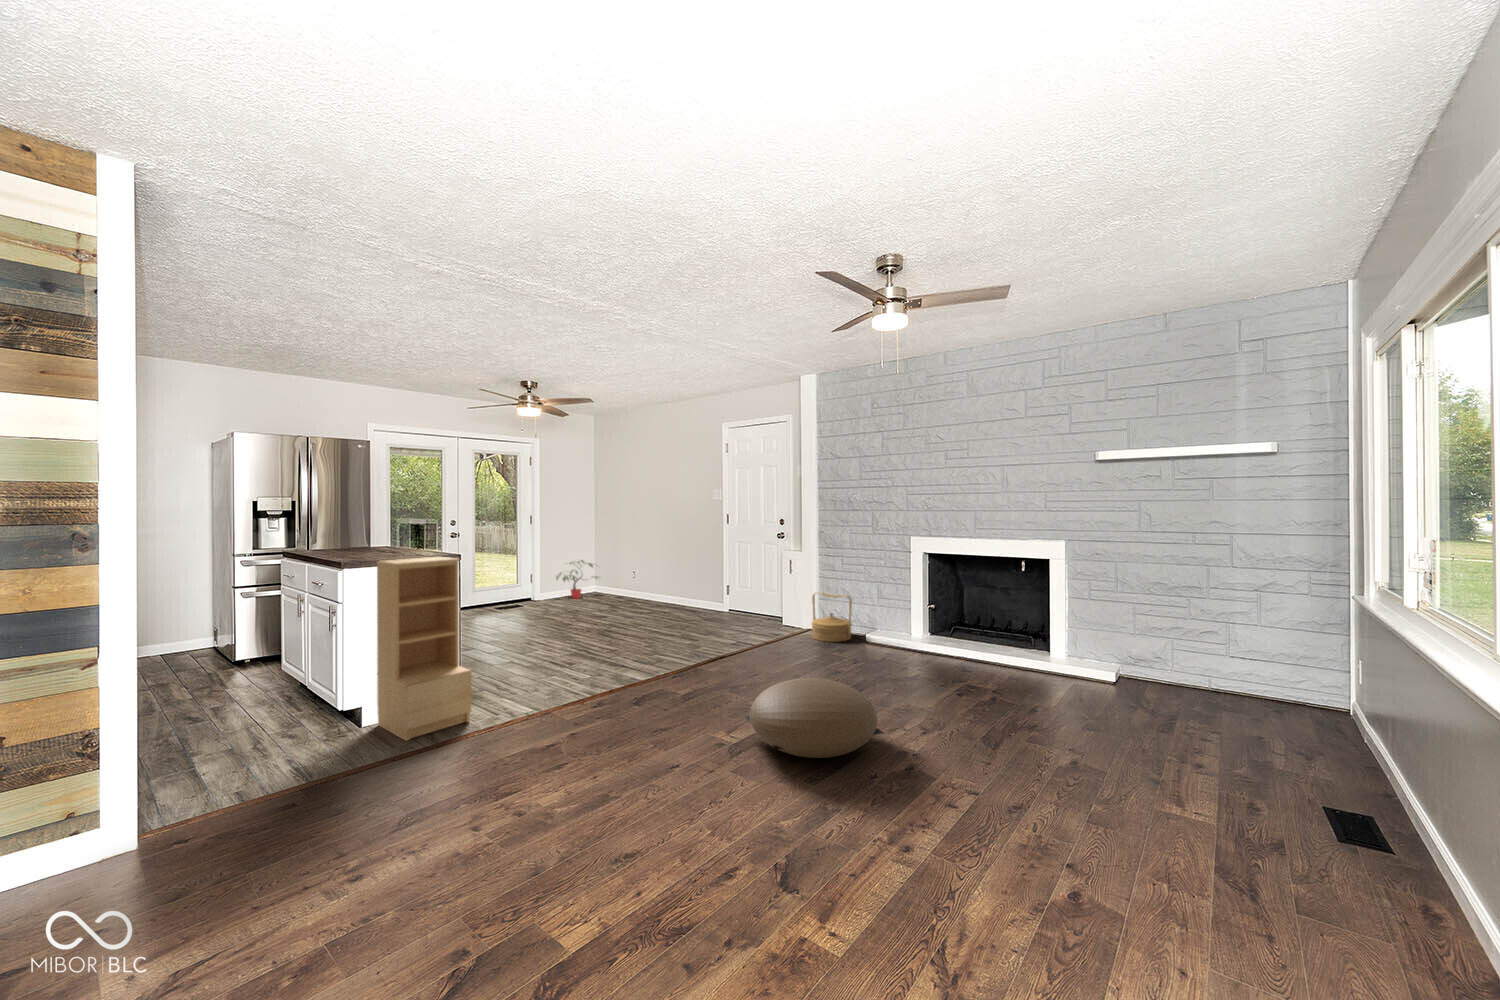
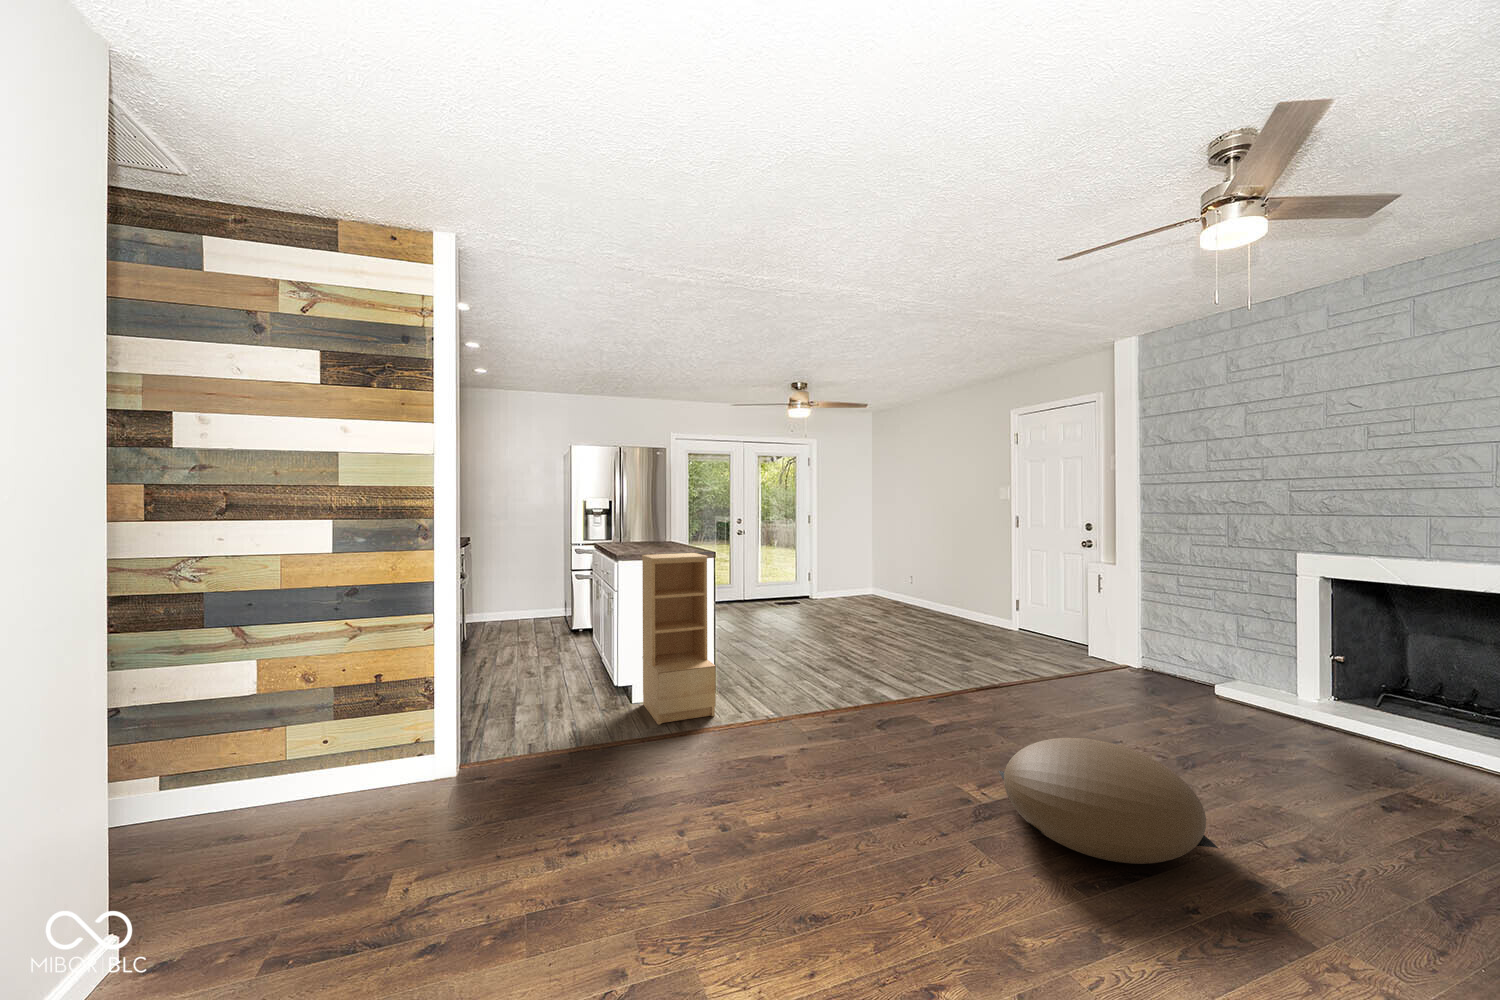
potted plant: present [556,560,598,599] -> none [830,559,879,600]
woven basket: present [811,592,852,642] -> none [1130,619,1196,690]

